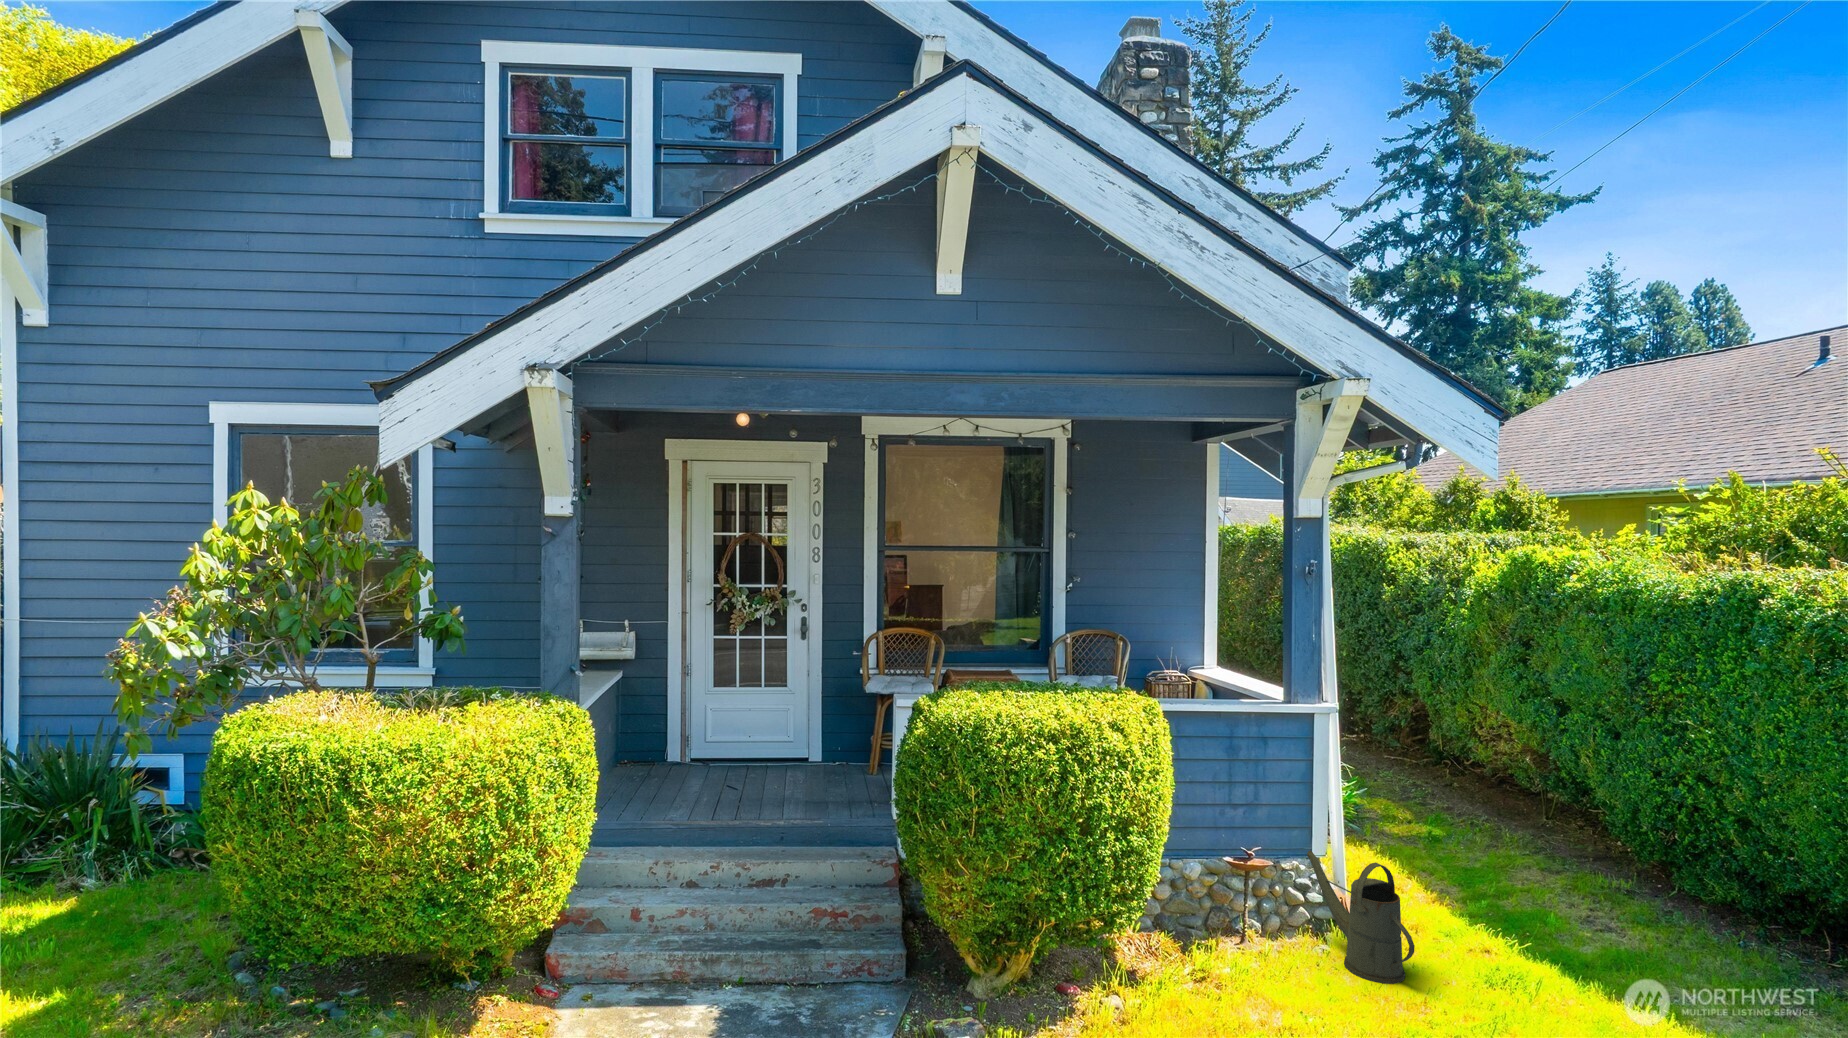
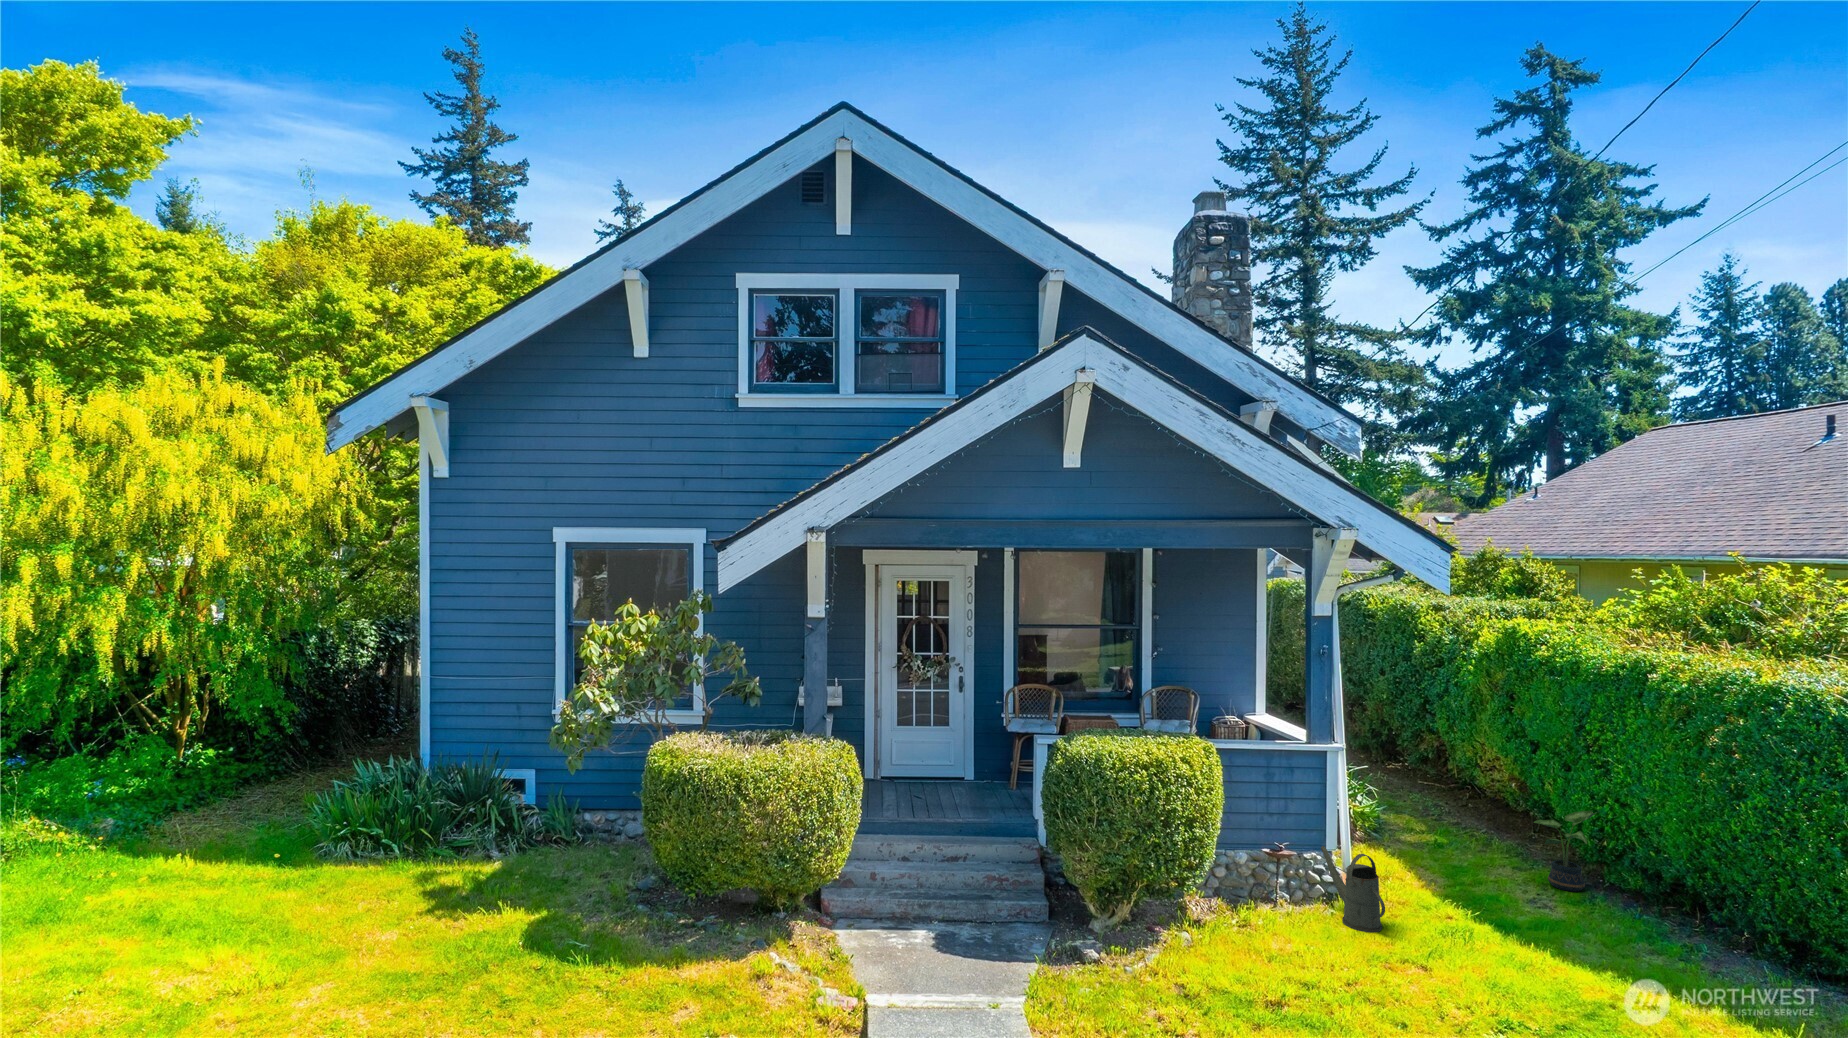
potted plant: none [1574,791,1663,903] -> present [1534,811,1597,892]

